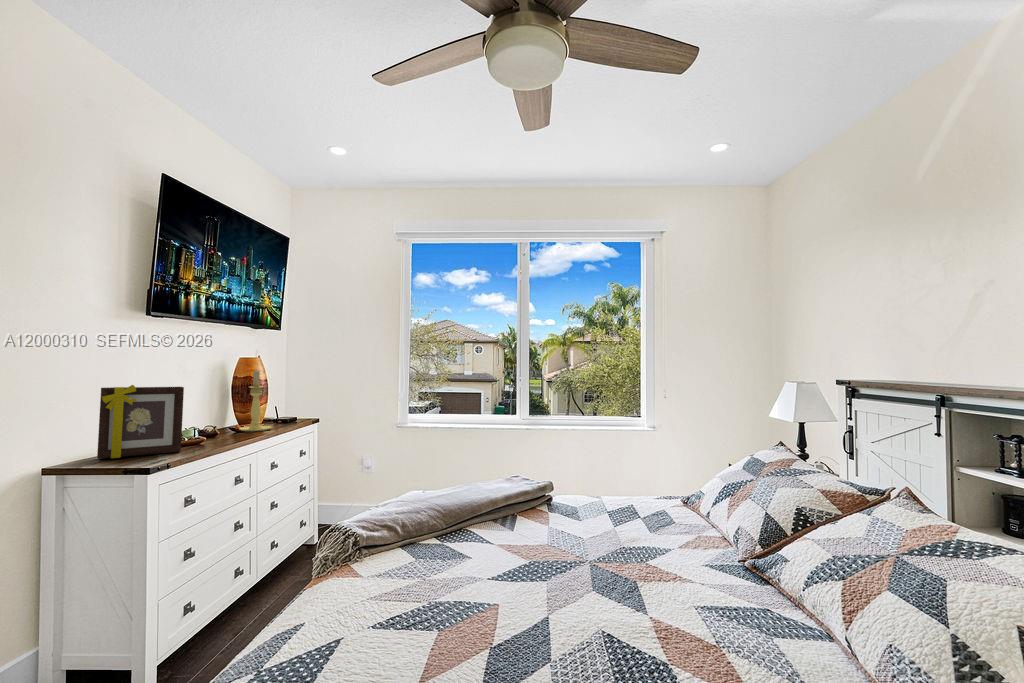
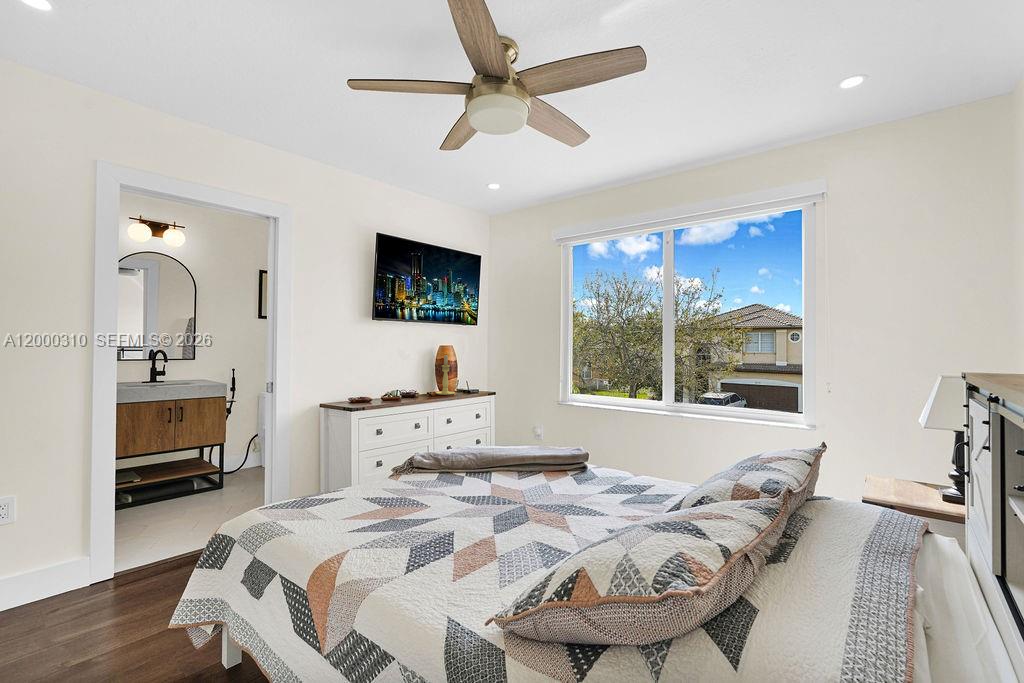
picture frame: present [97,385,184,459] -> none [344,363,384,402]

